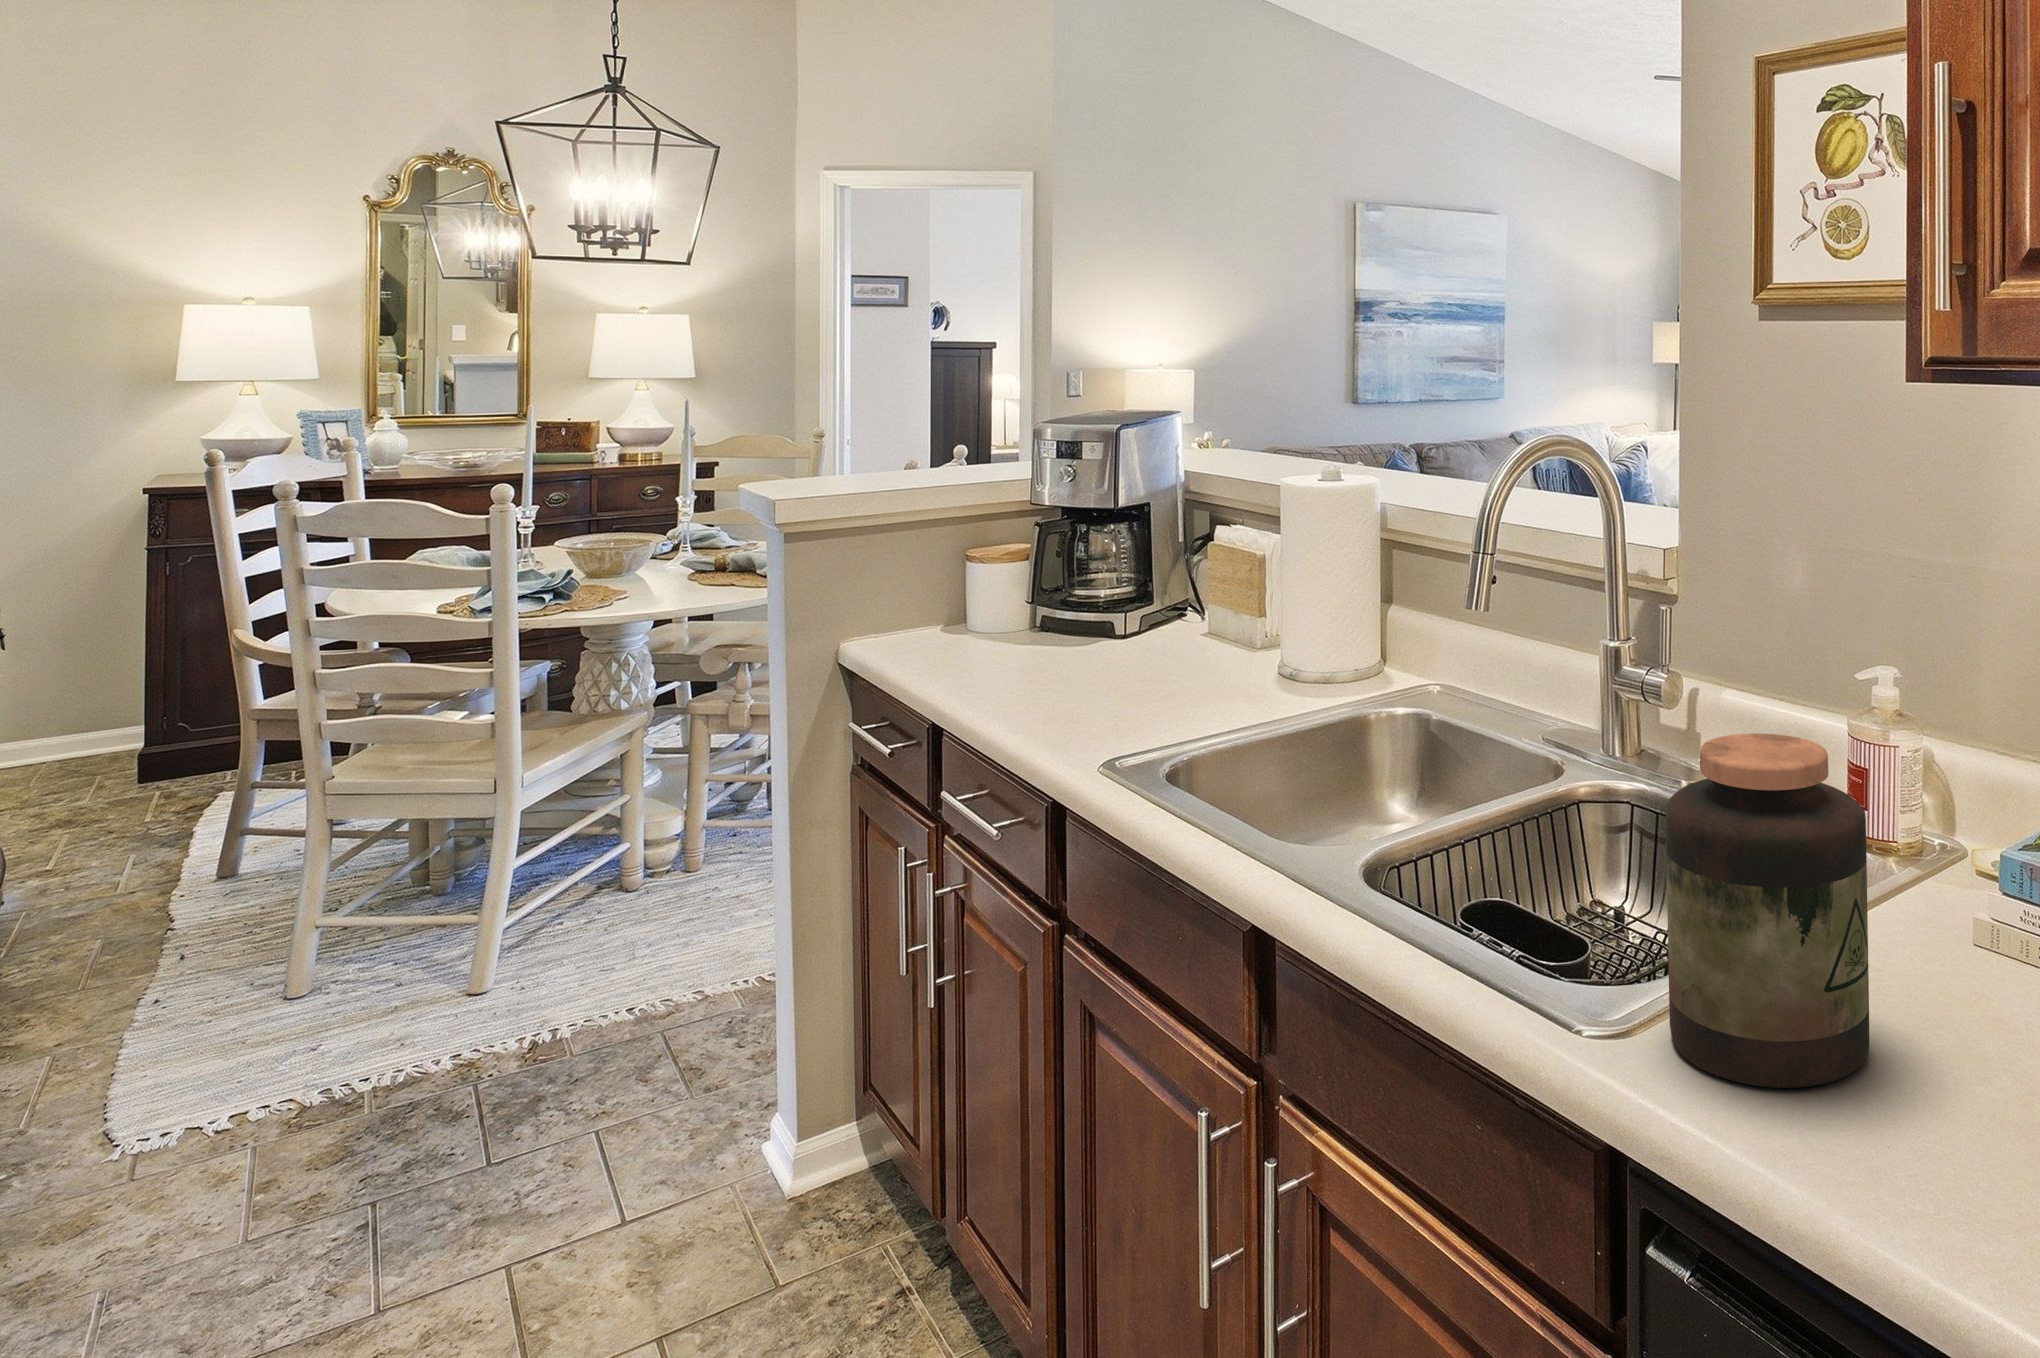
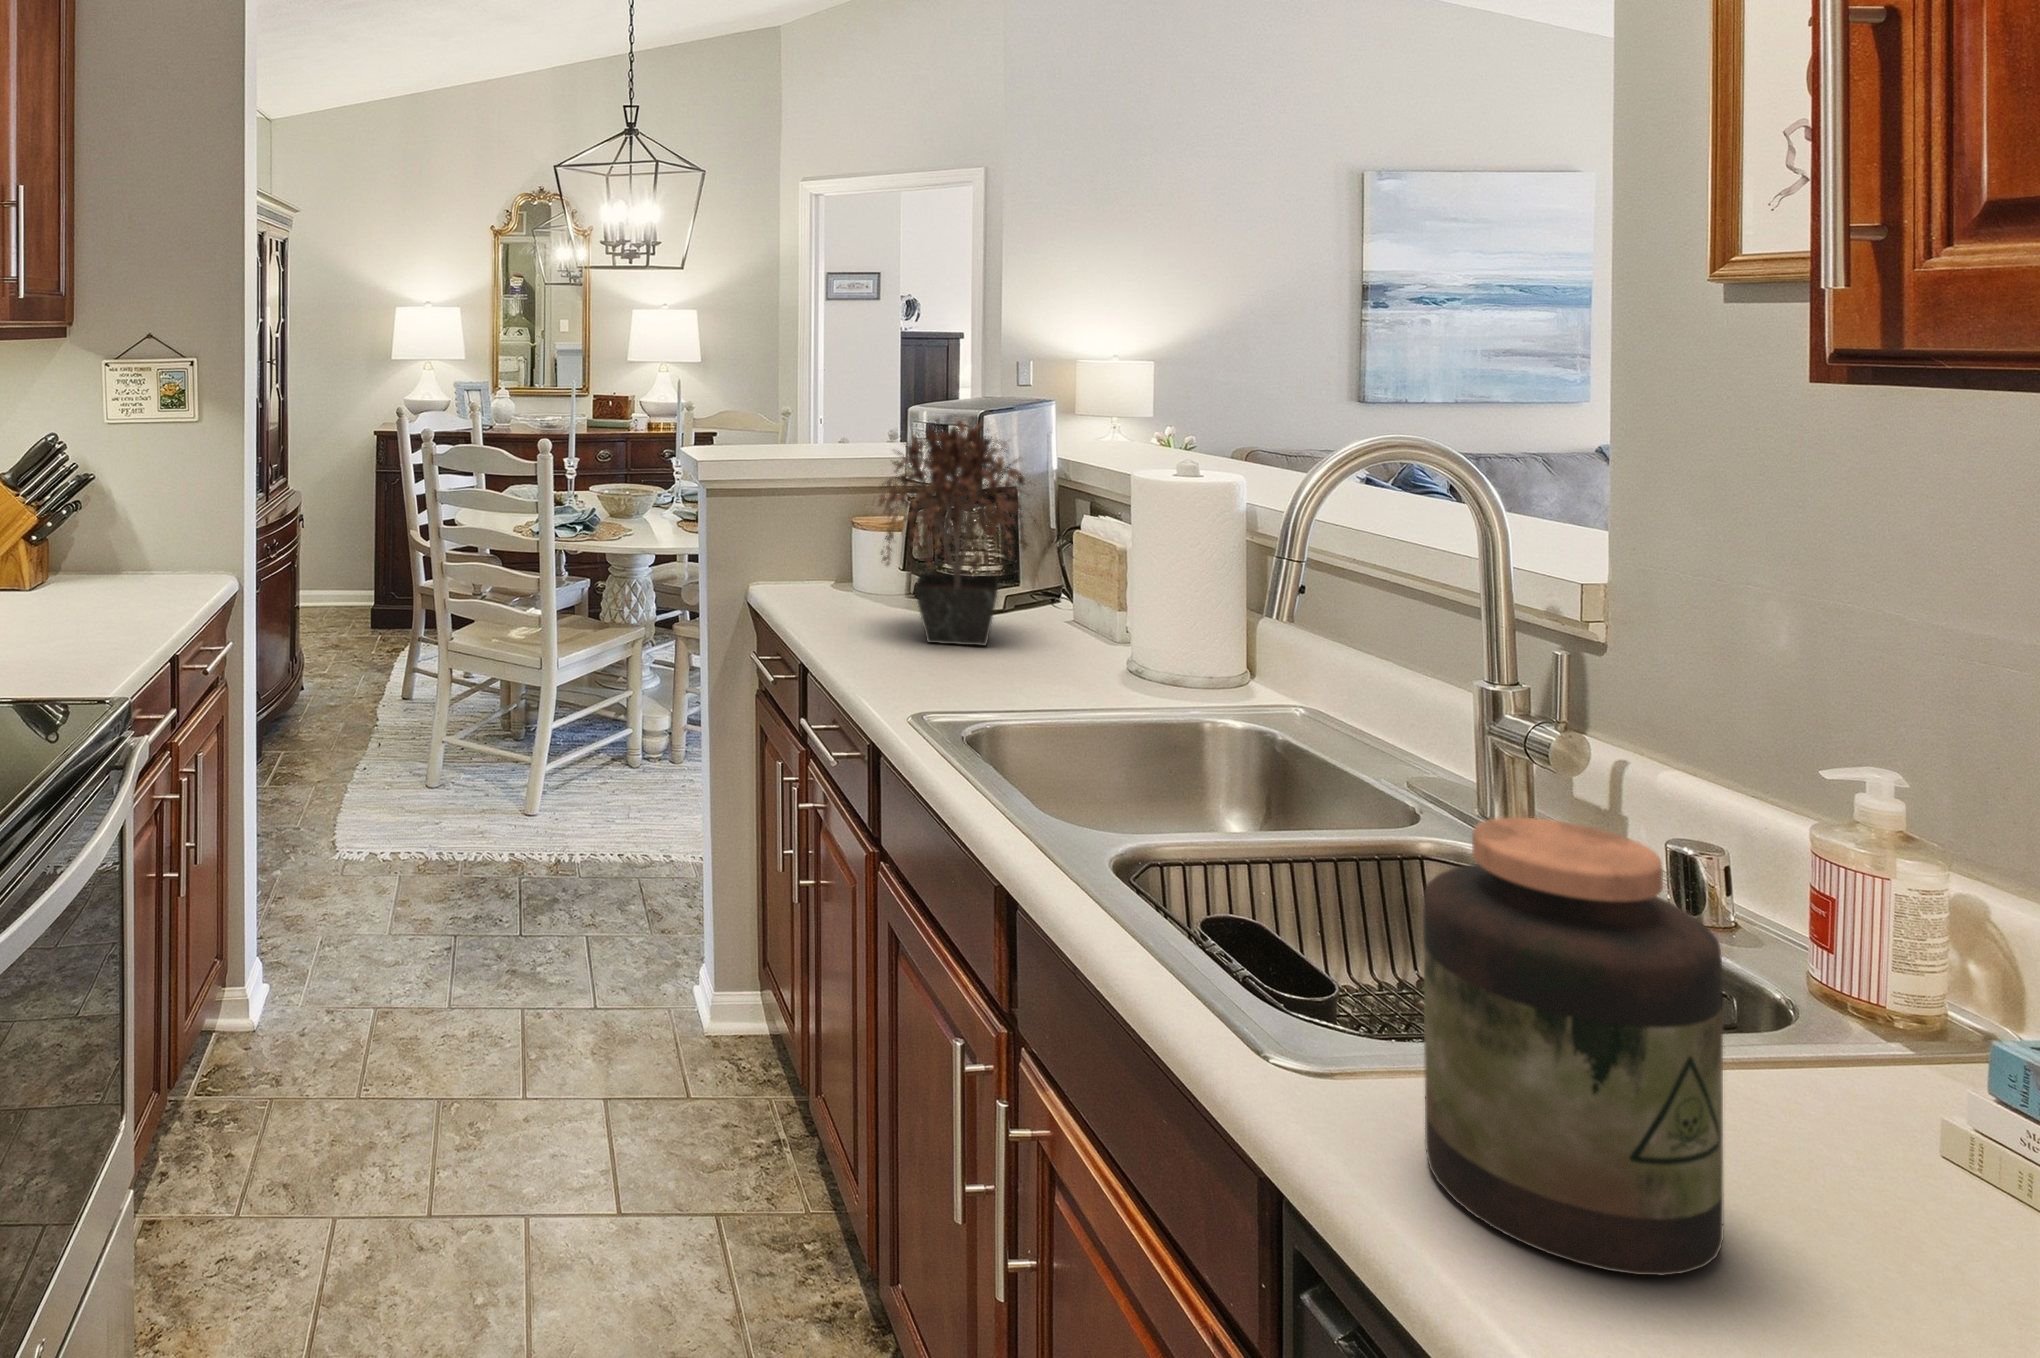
potted plant: none [1006,427,1187,677] -> present [876,418,1036,646]

